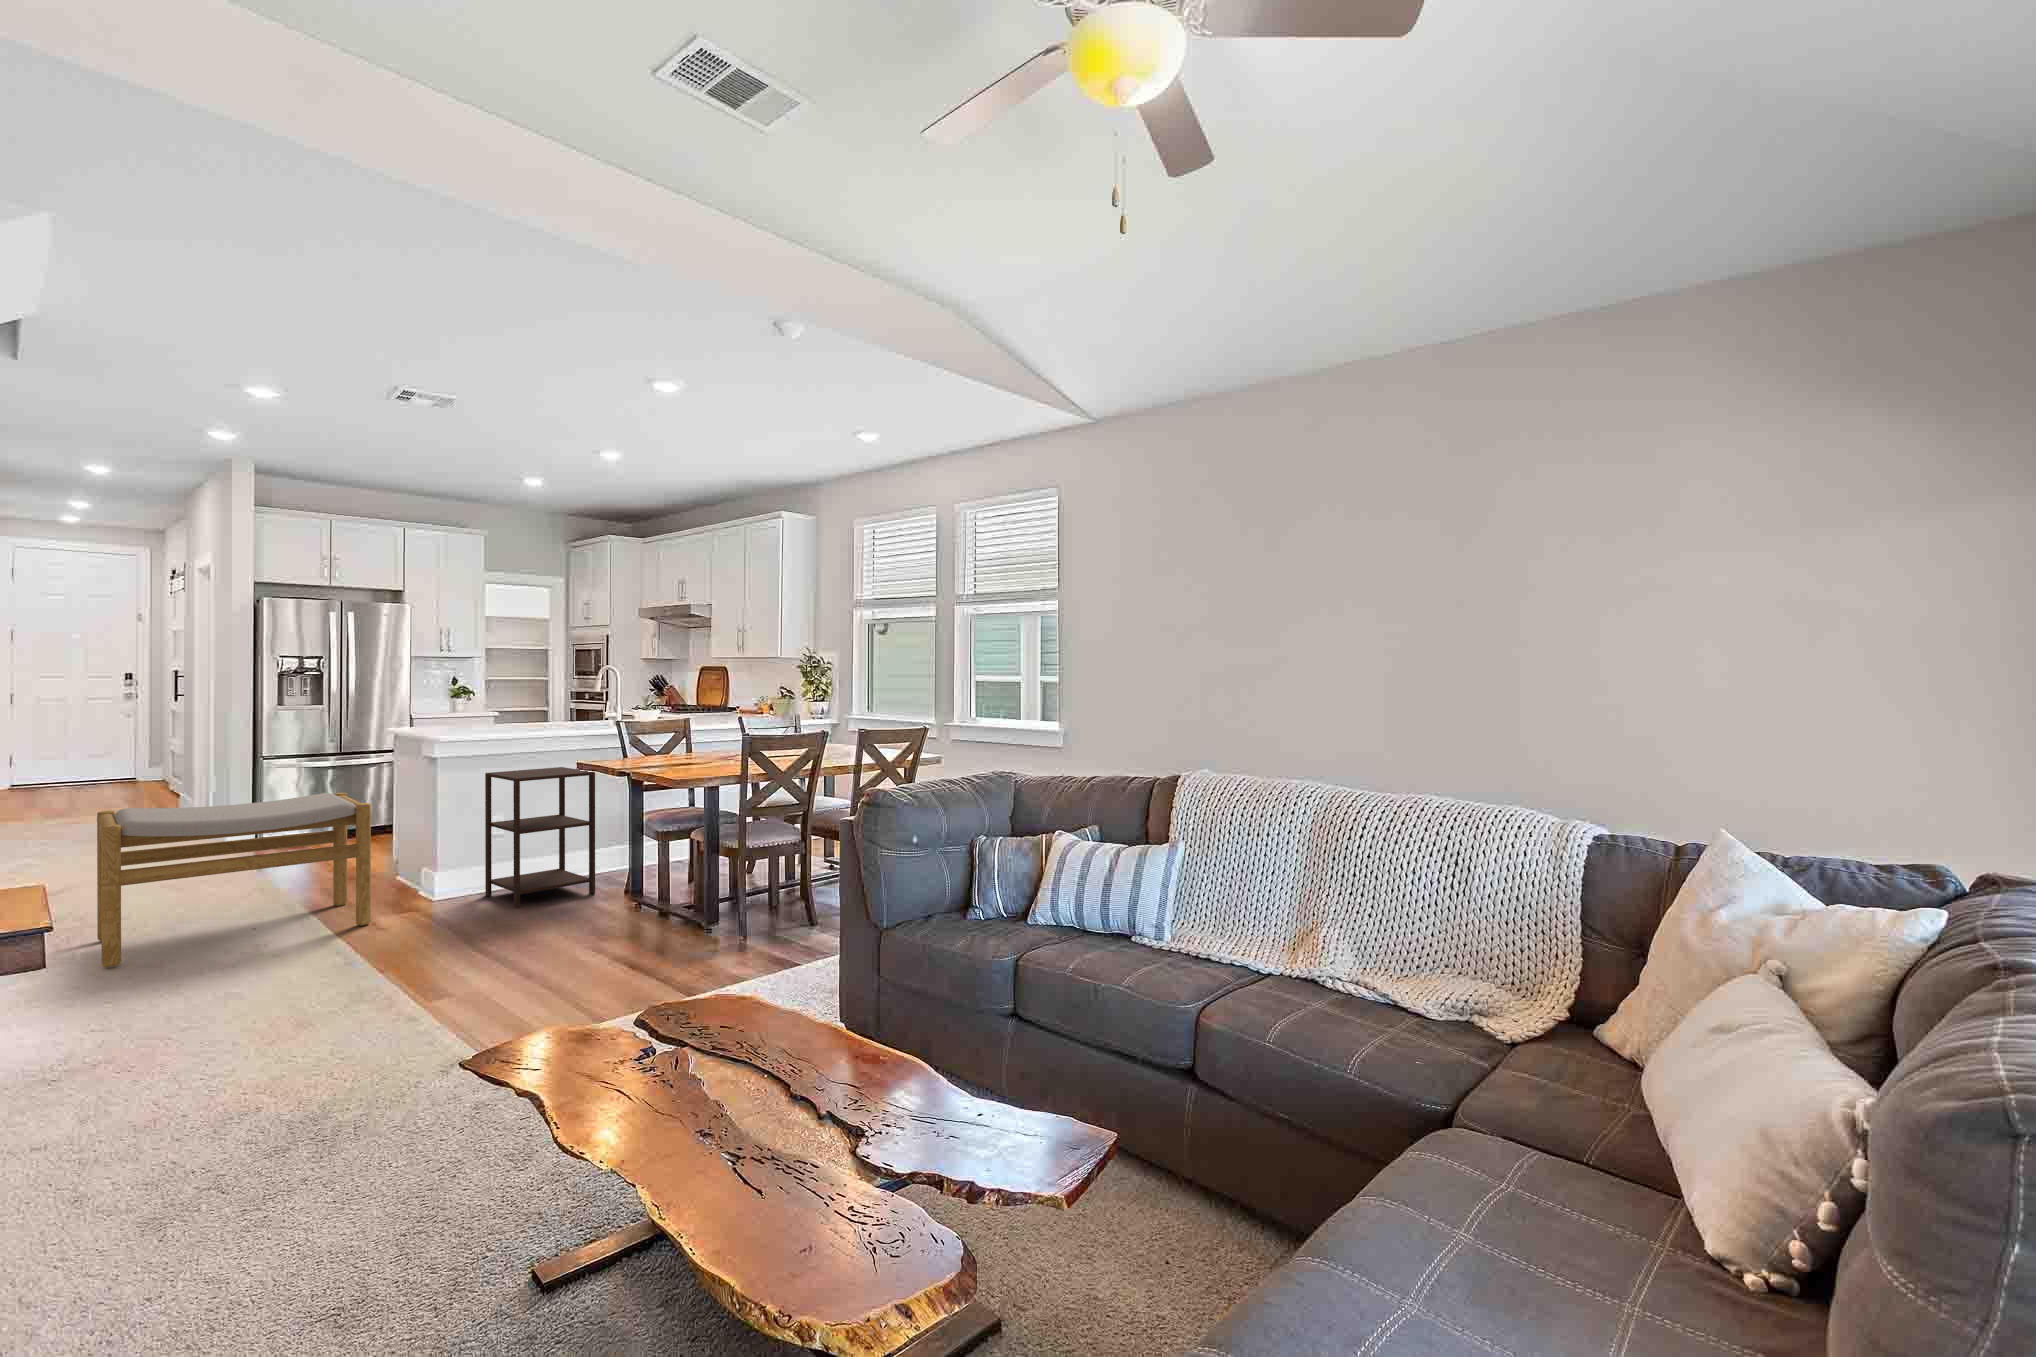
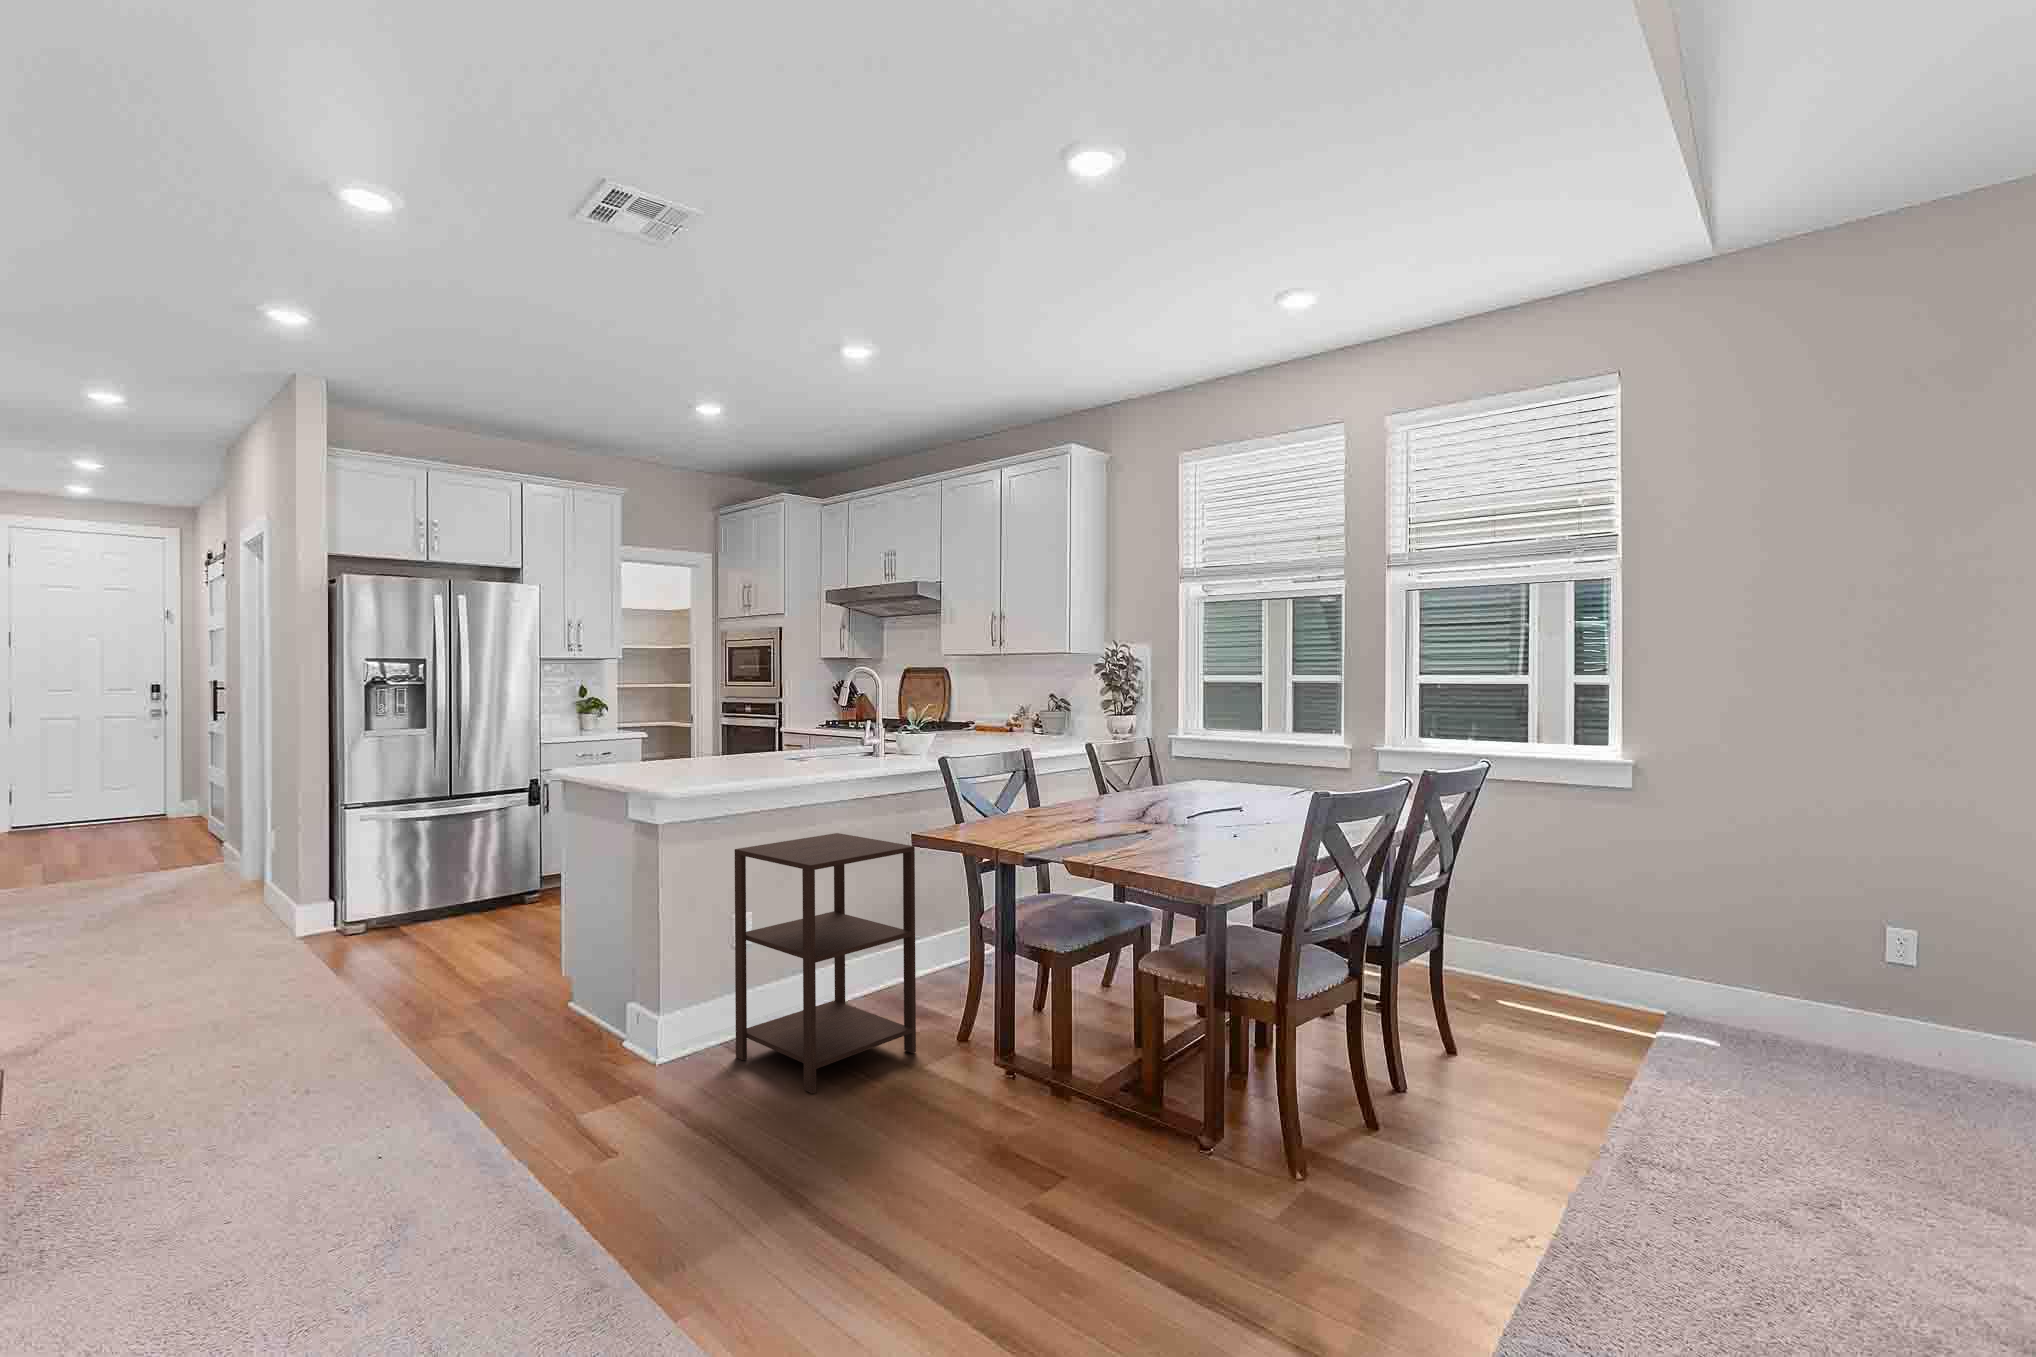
footstool: present [97,793,371,967] -> none [88,887,577,1299]

